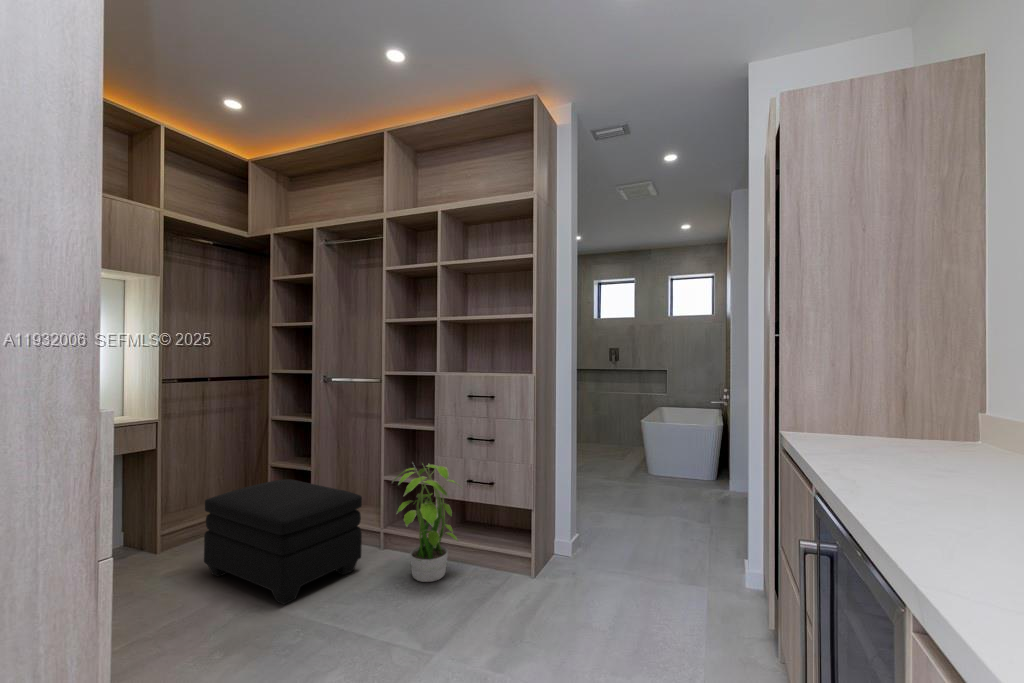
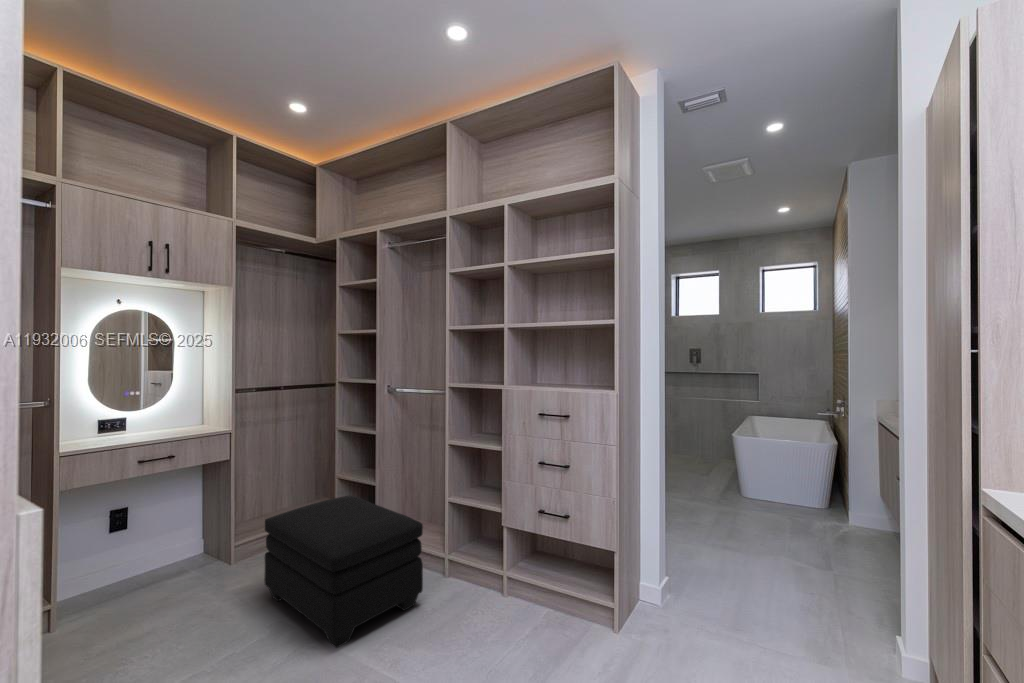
potted plant: present [393,464,458,582] -> none [454,487,534,630]

